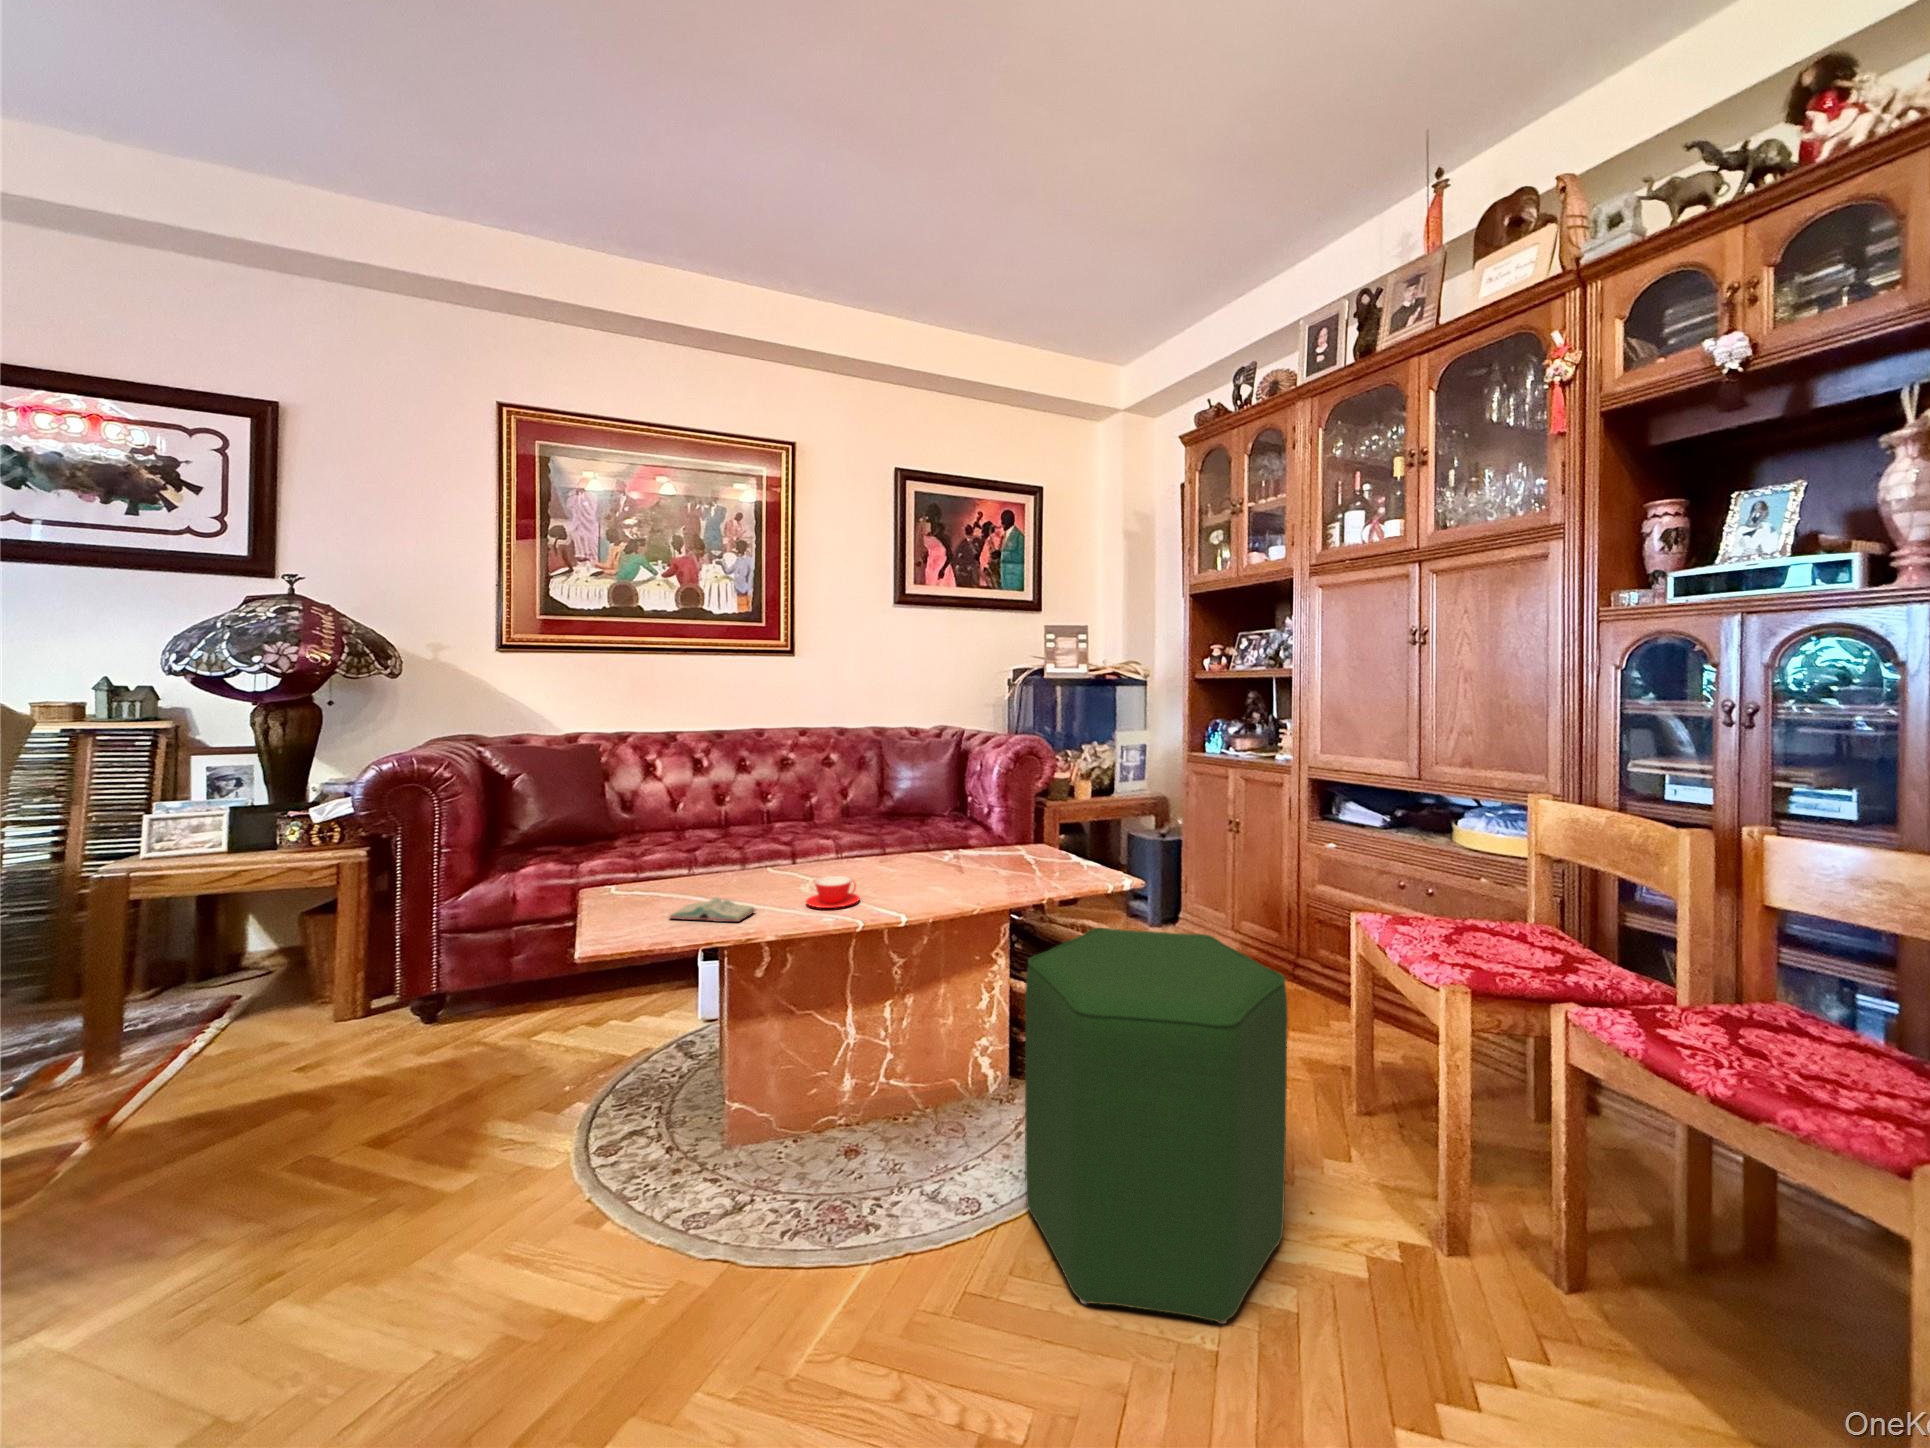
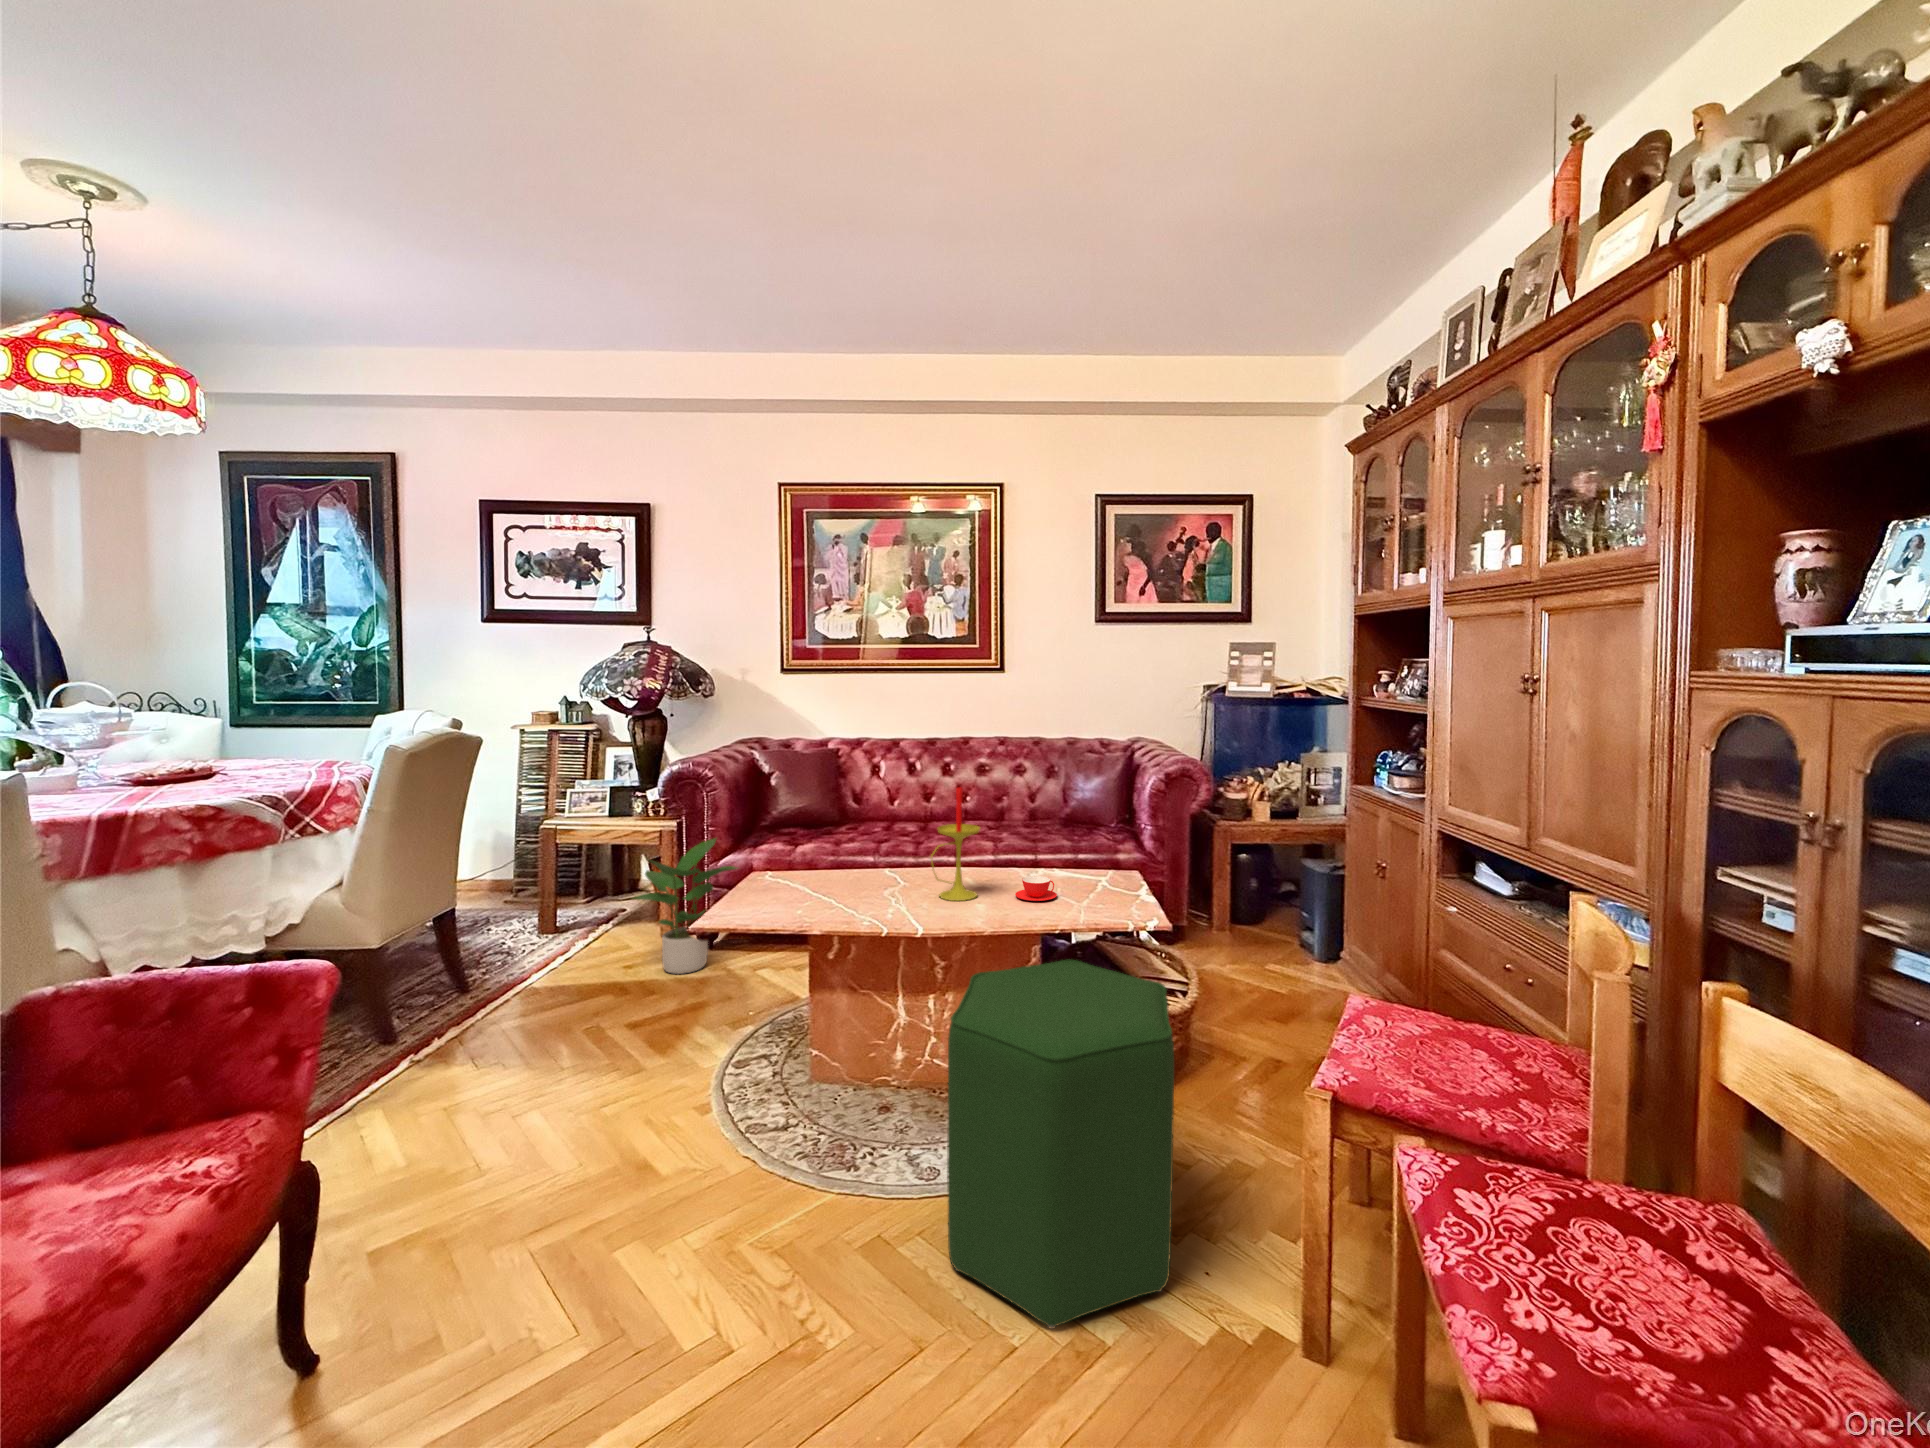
candle: none [886,757,935,890] -> present [931,788,980,901]
potted plant: none [318,862,506,1063] -> present [633,838,737,974]
teacup: present [806,876,860,908] -> present [1015,876,1057,901]
book: present [670,897,755,922] -> none [762,885,820,906]

